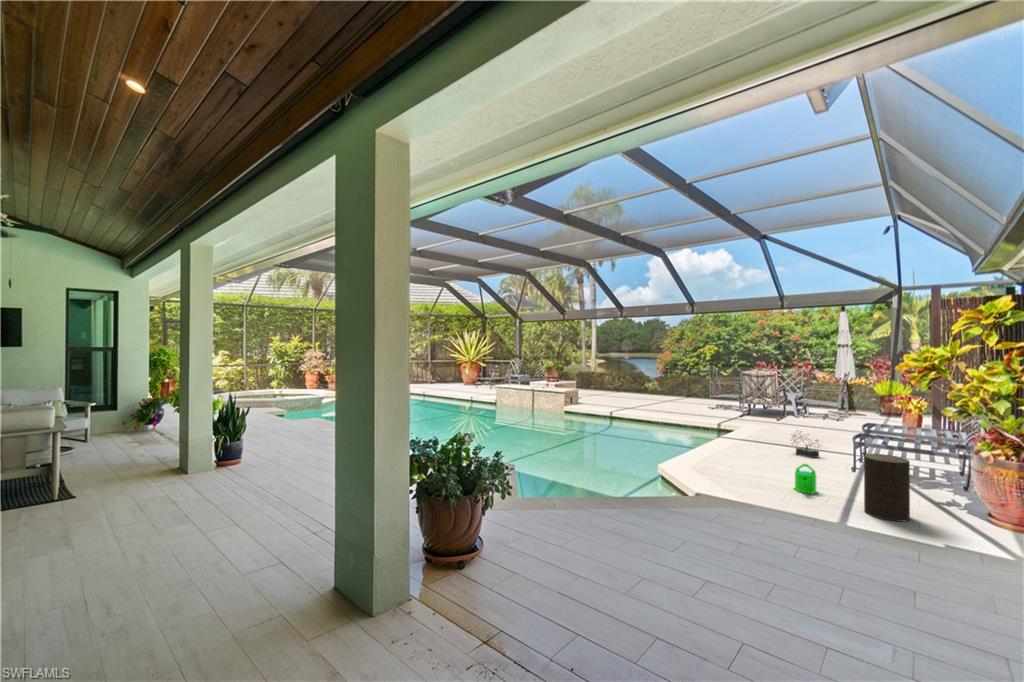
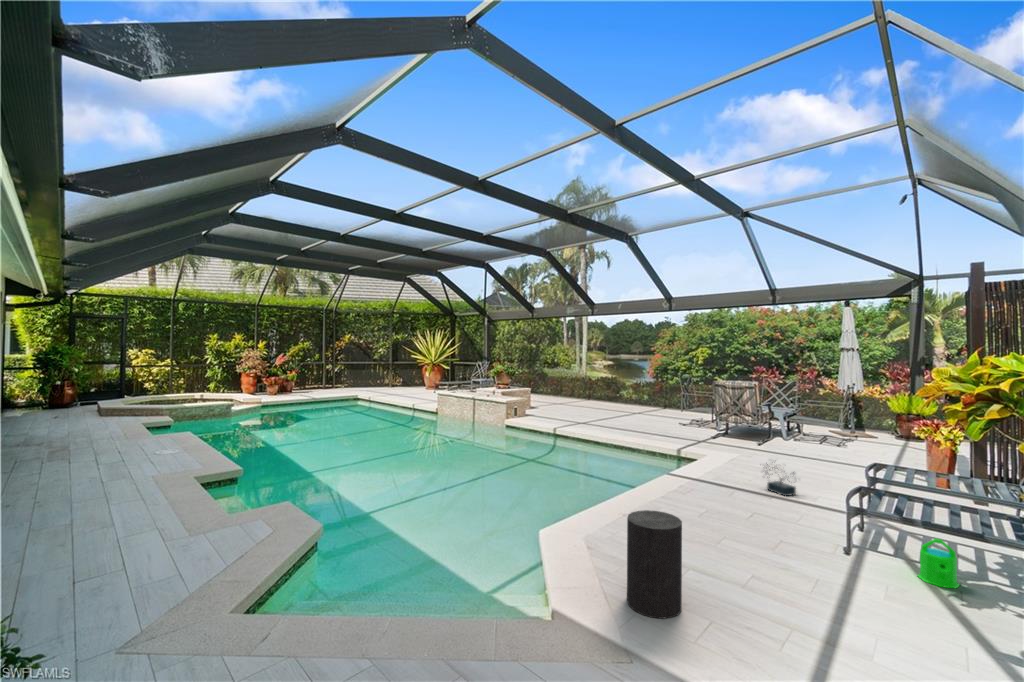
stool: present [864,454,910,522] -> present [627,510,682,619]
watering can: present [794,464,817,493] -> present [918,538,959,588]

